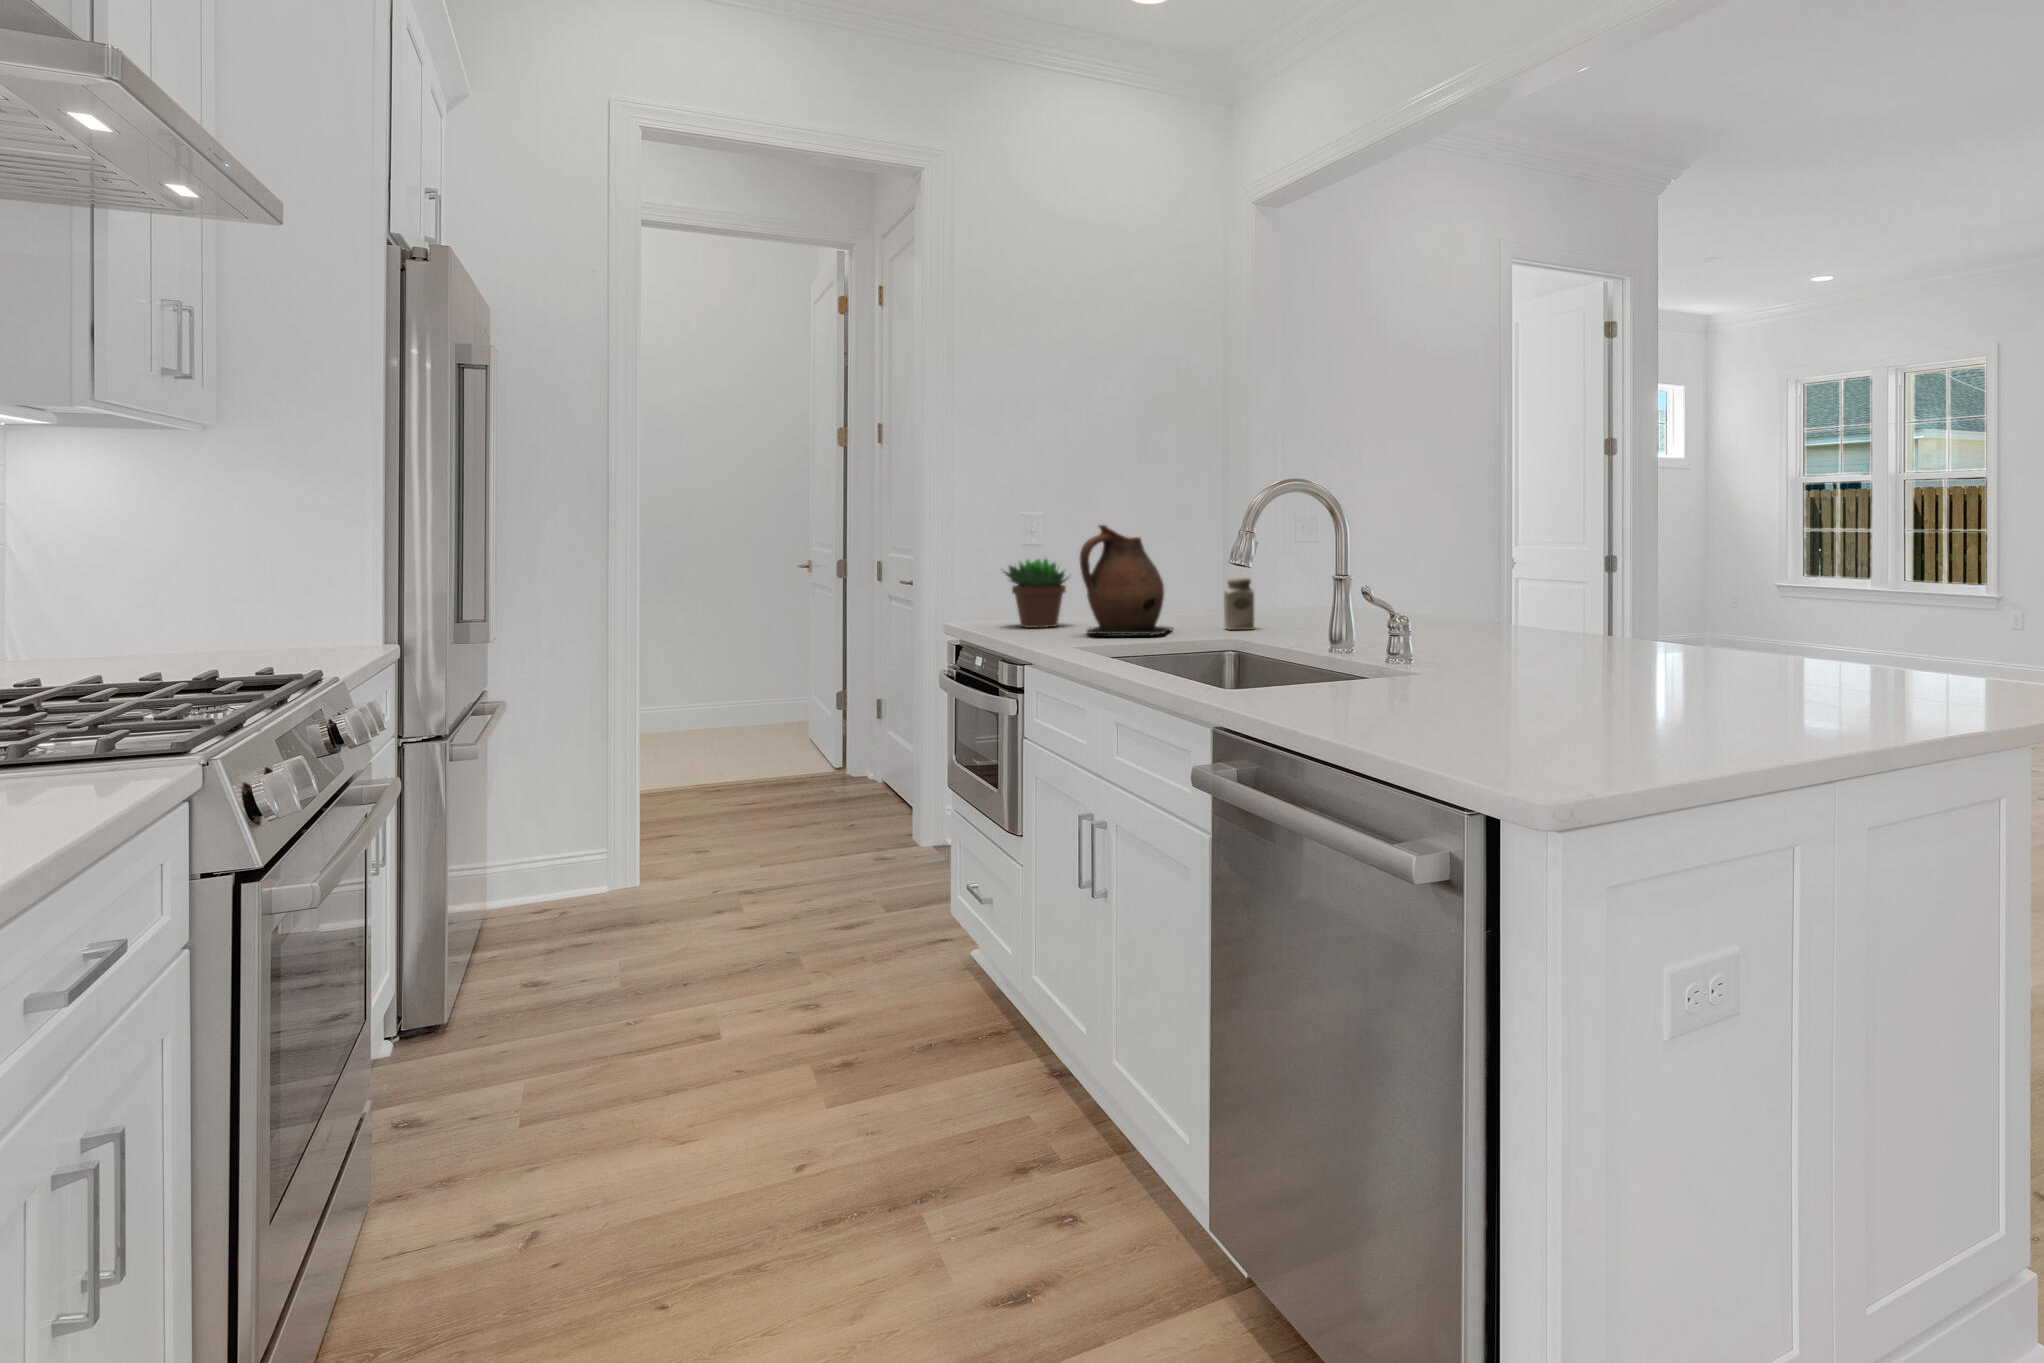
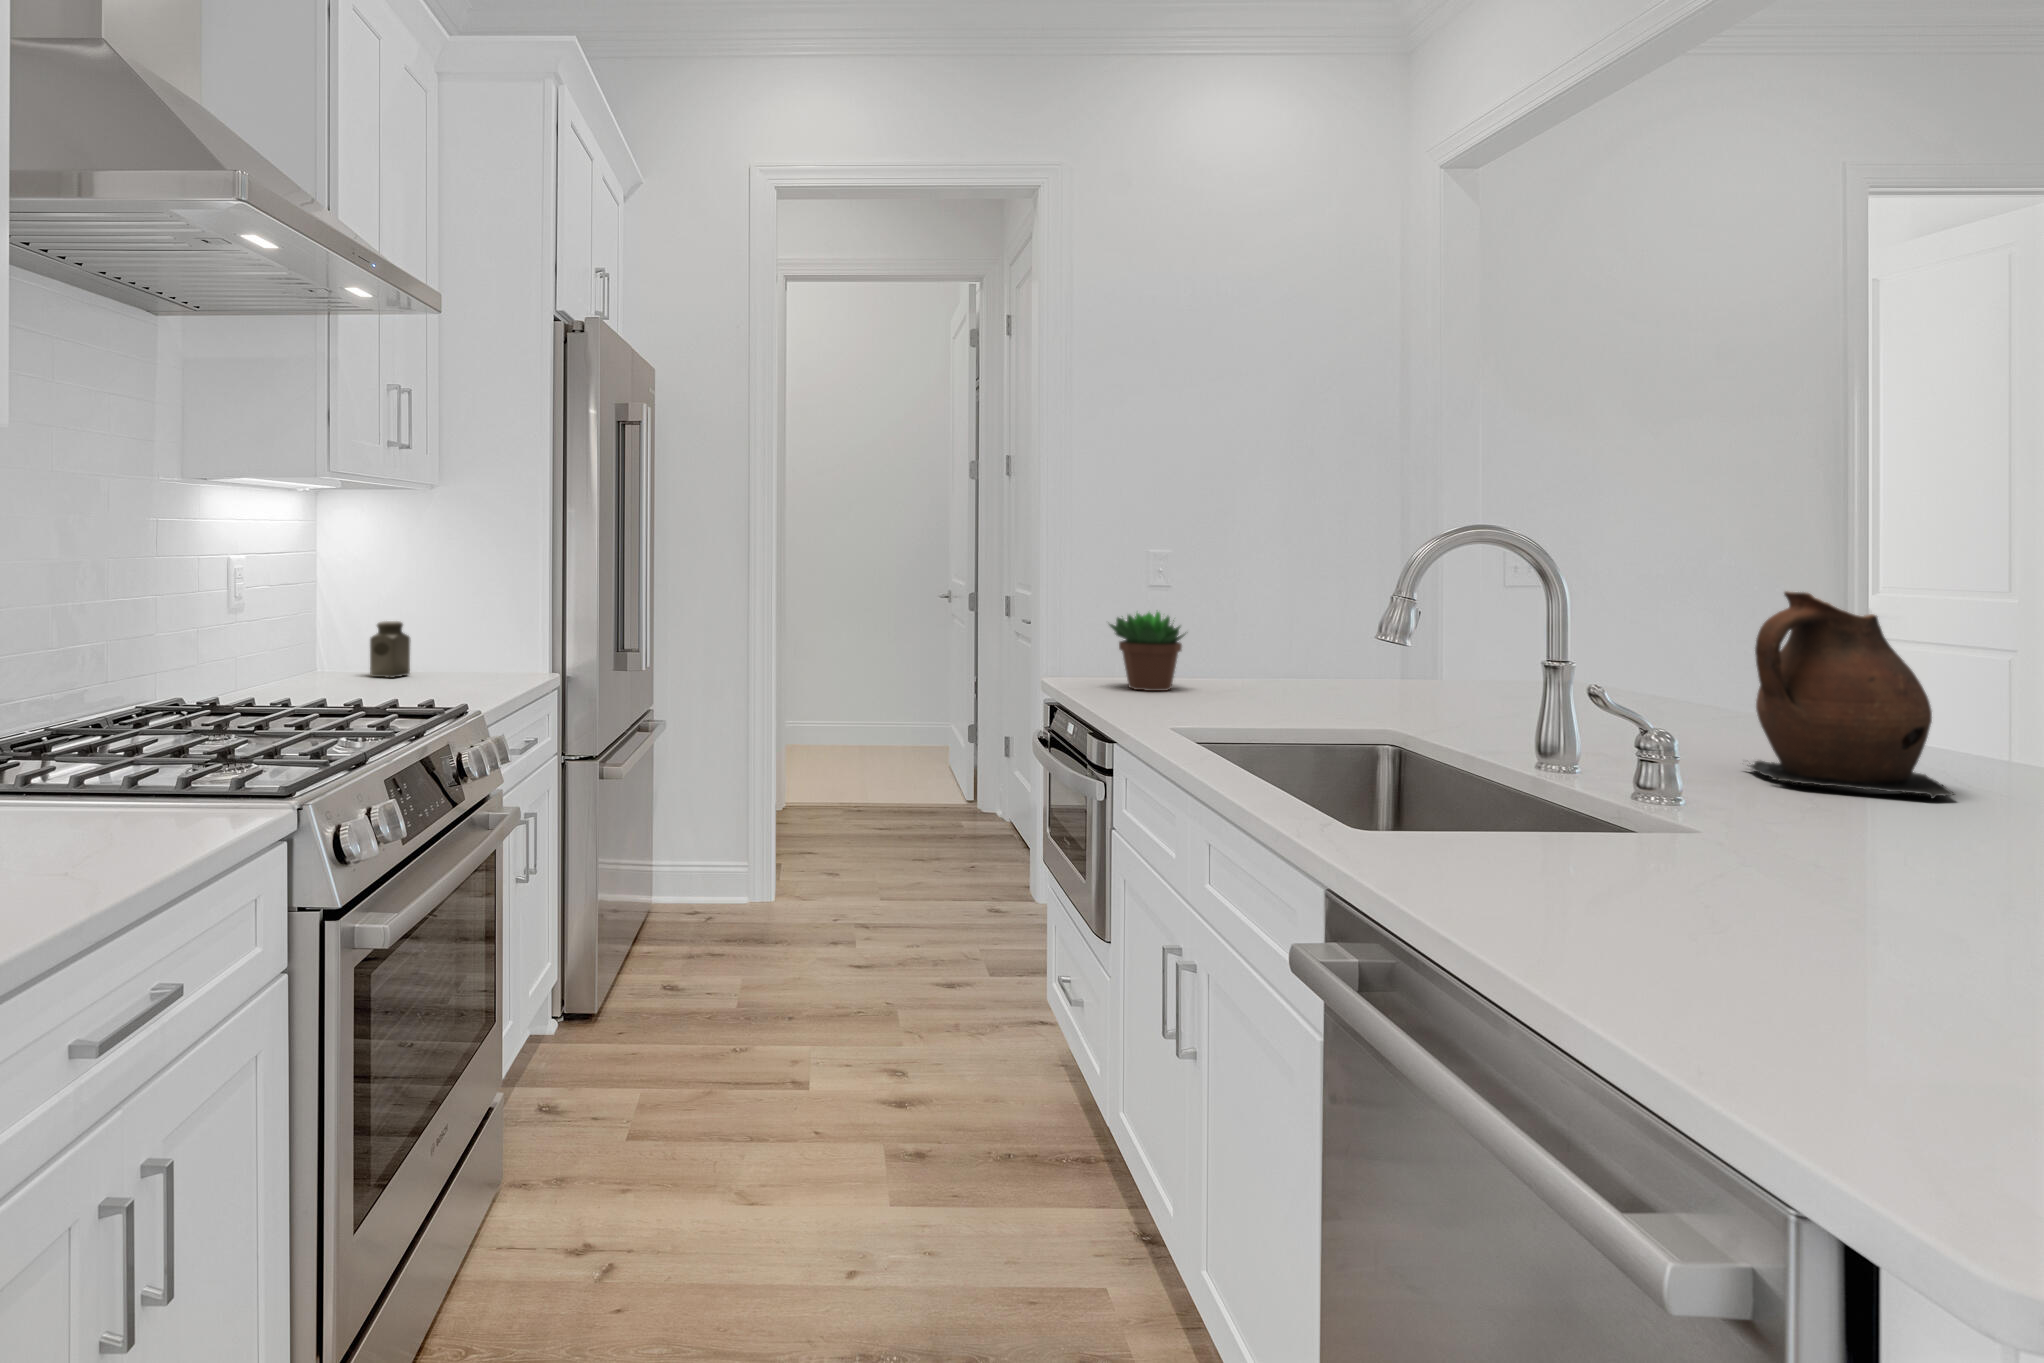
ceramic pitcher: present [1080,525,1172,635] -> present [1750,592,1954,799]
salt shaker: present [1224,578,1254,630] -> present [370,621,410,678]

